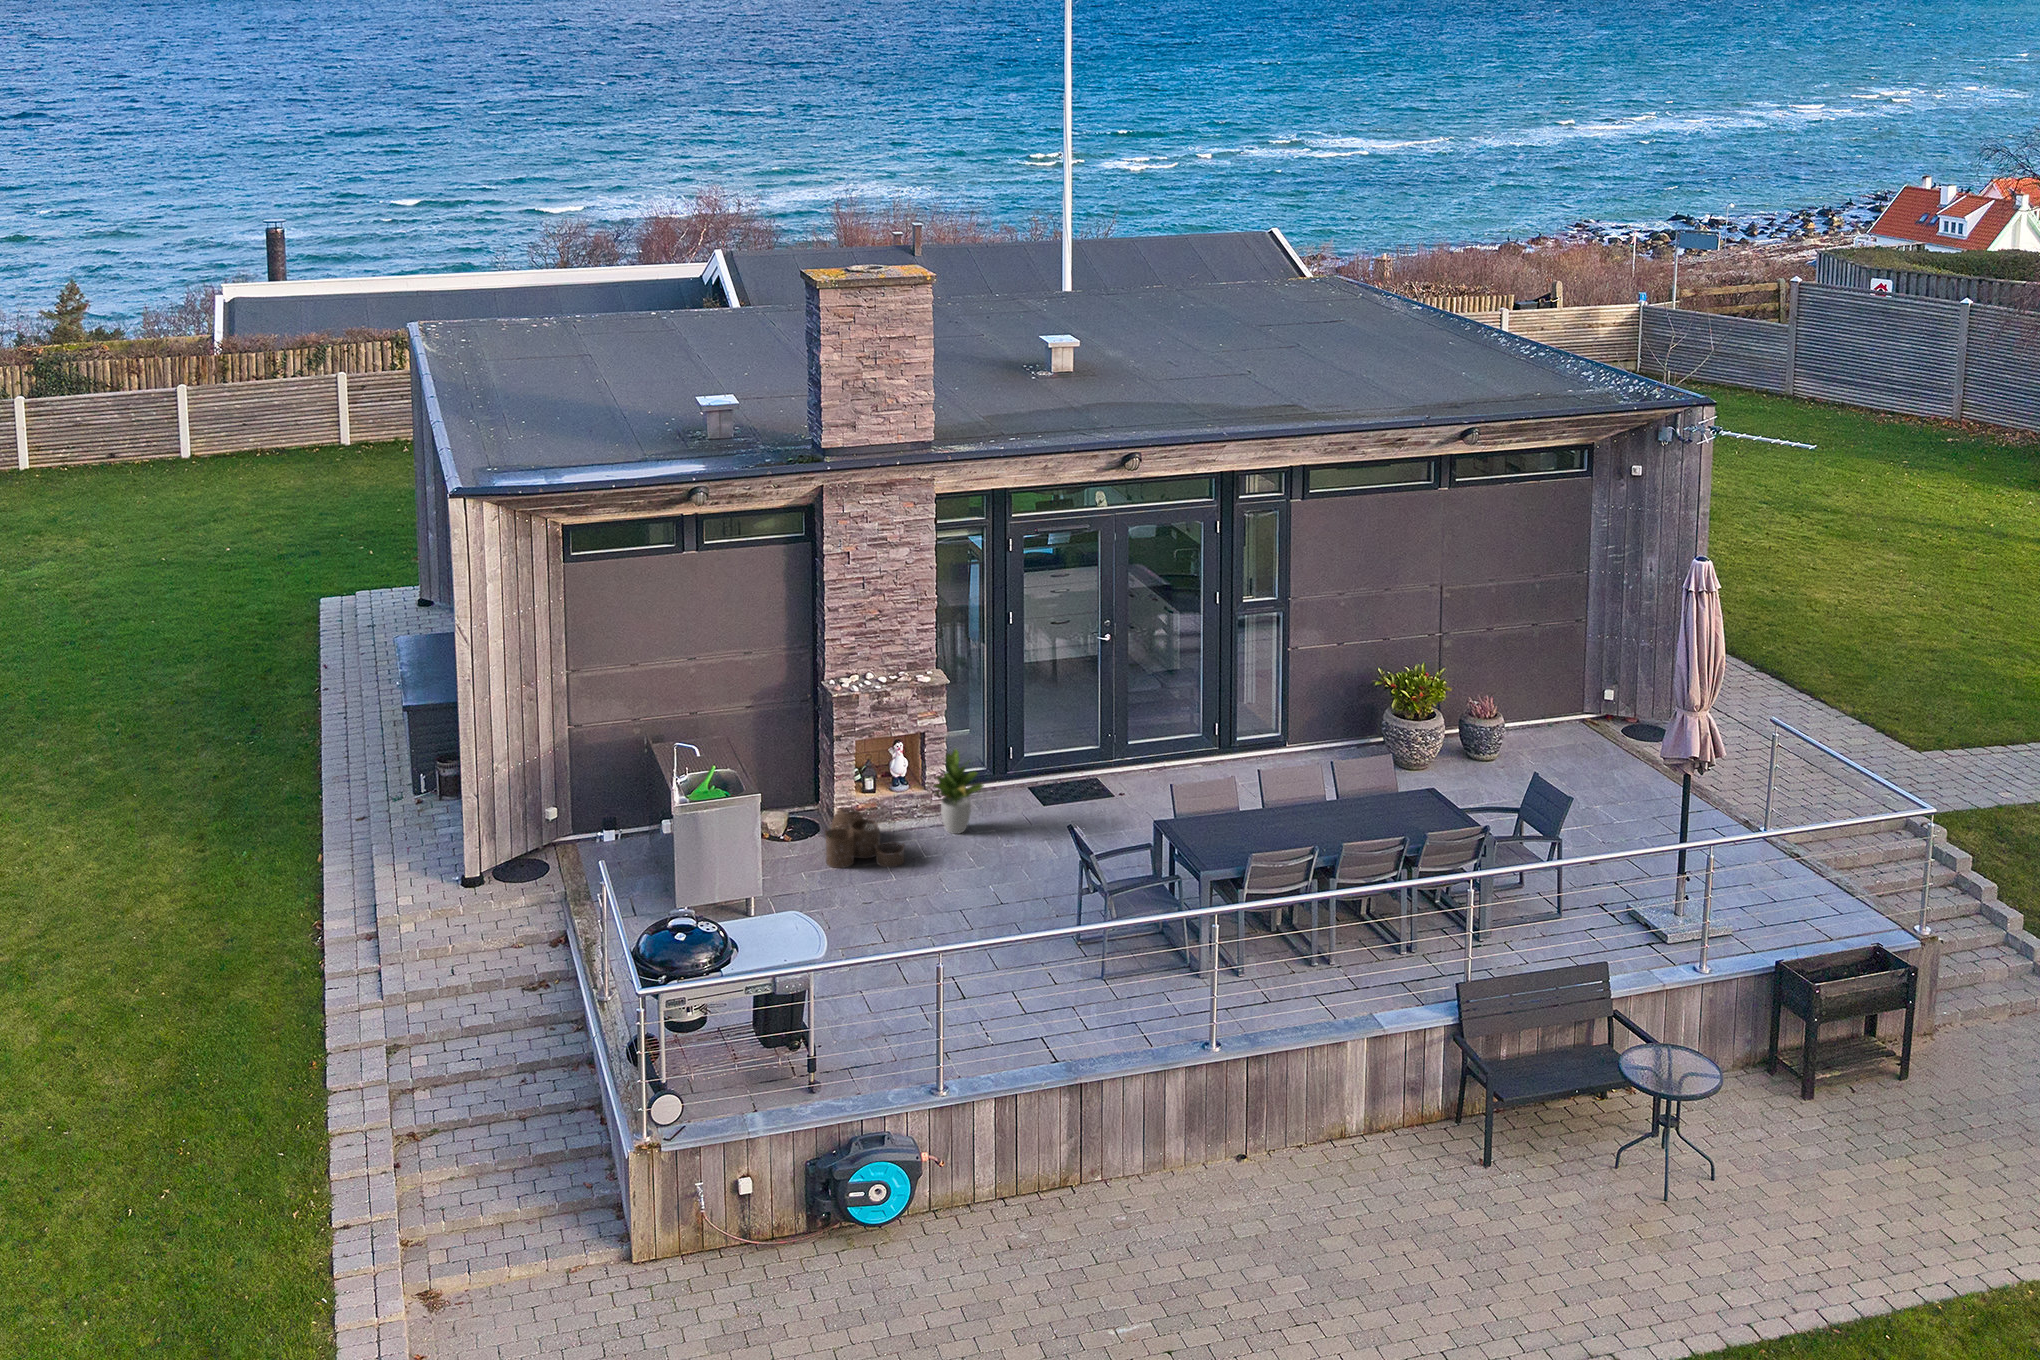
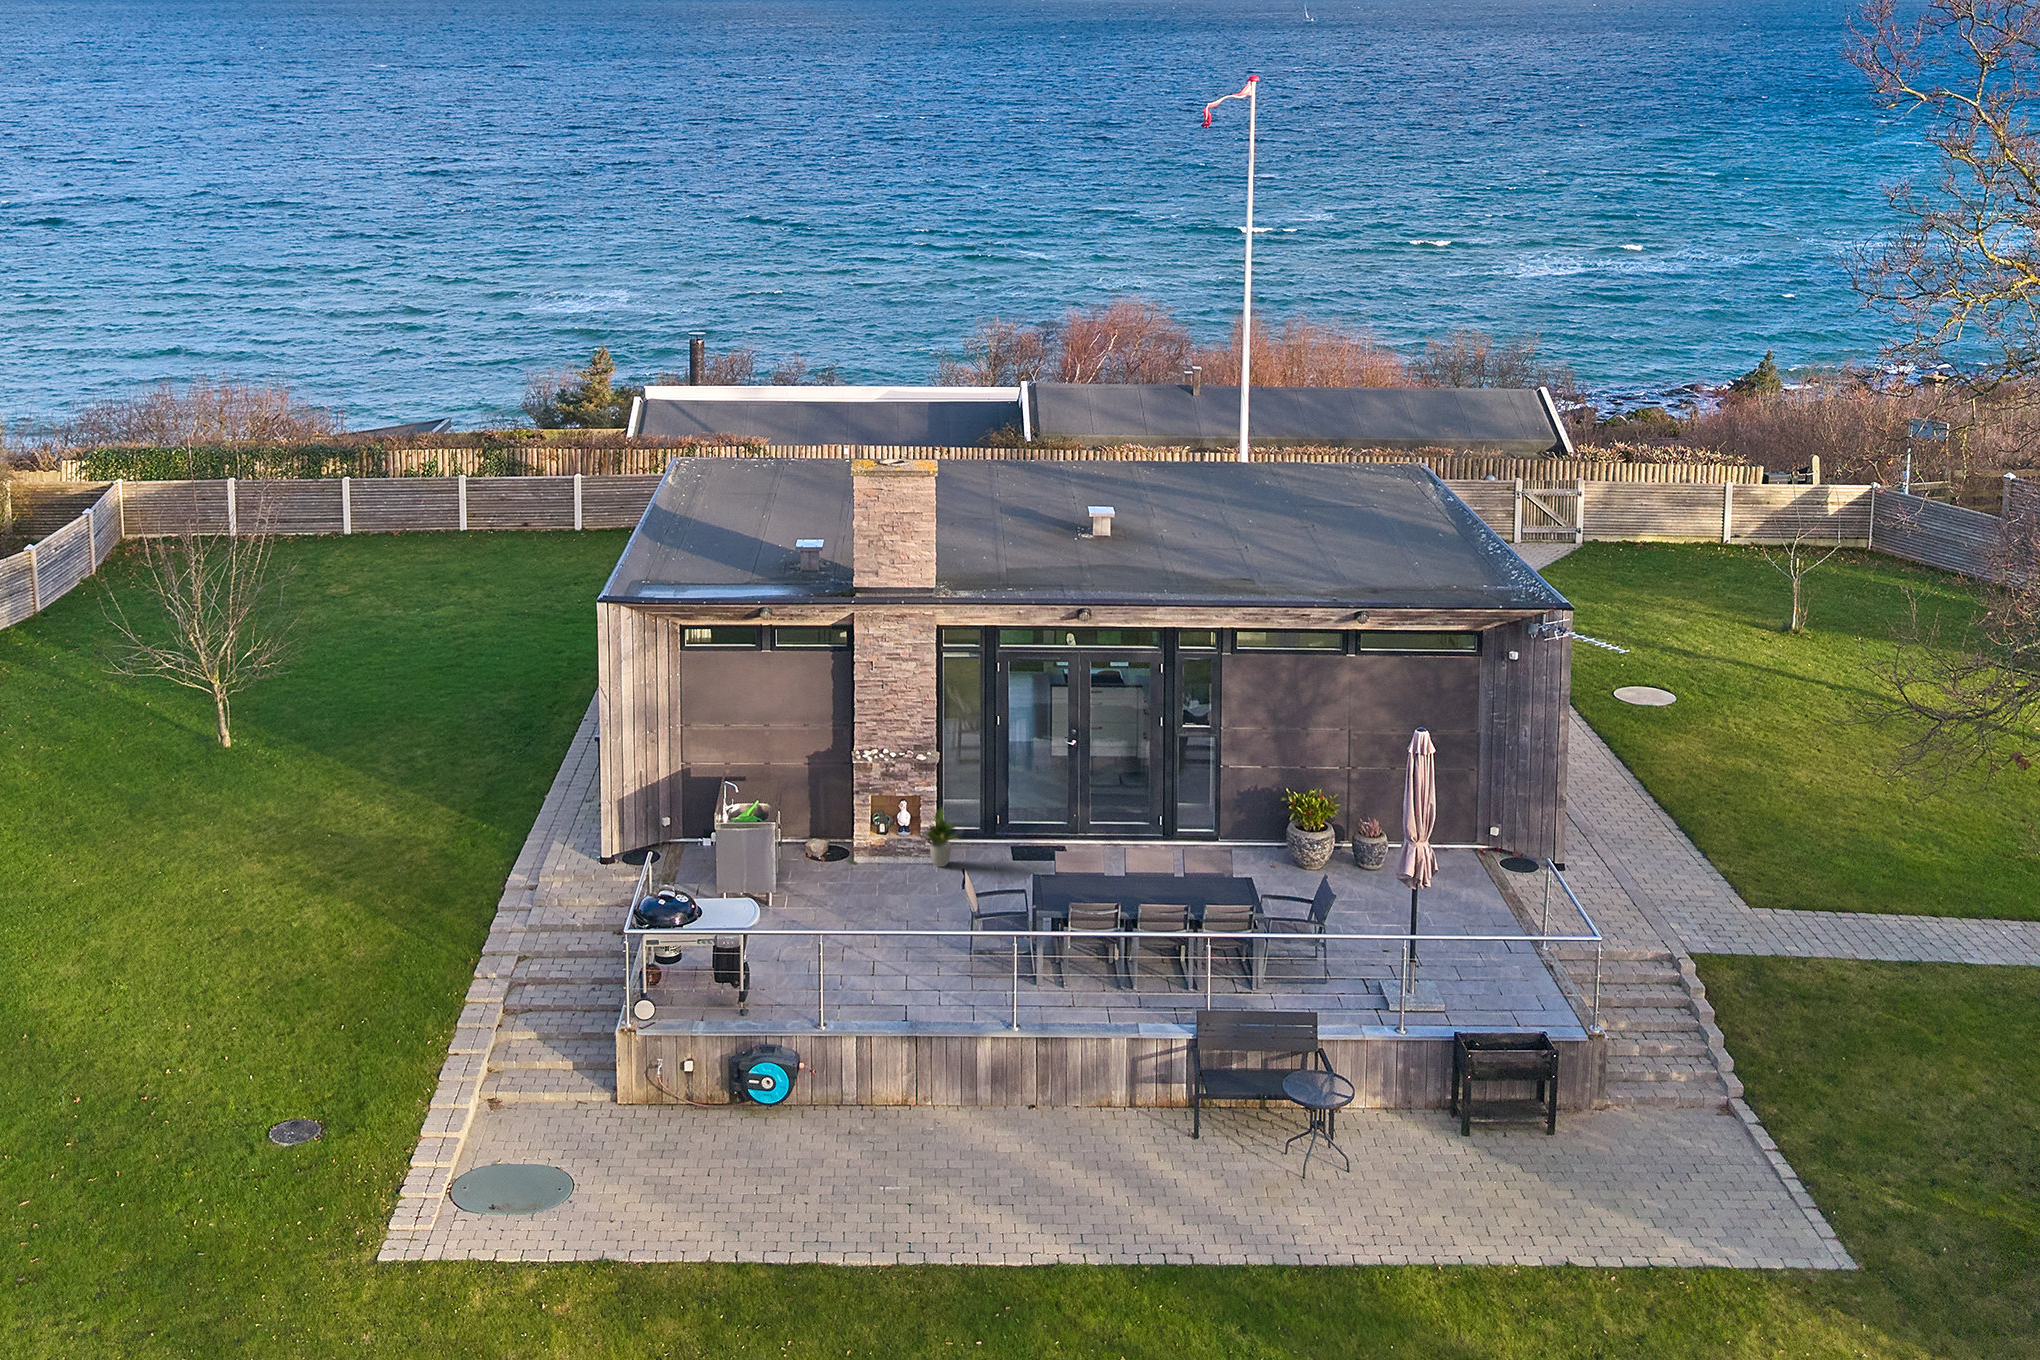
woven basket: present [825,808,904,868] -> none [839,839,892,884]

